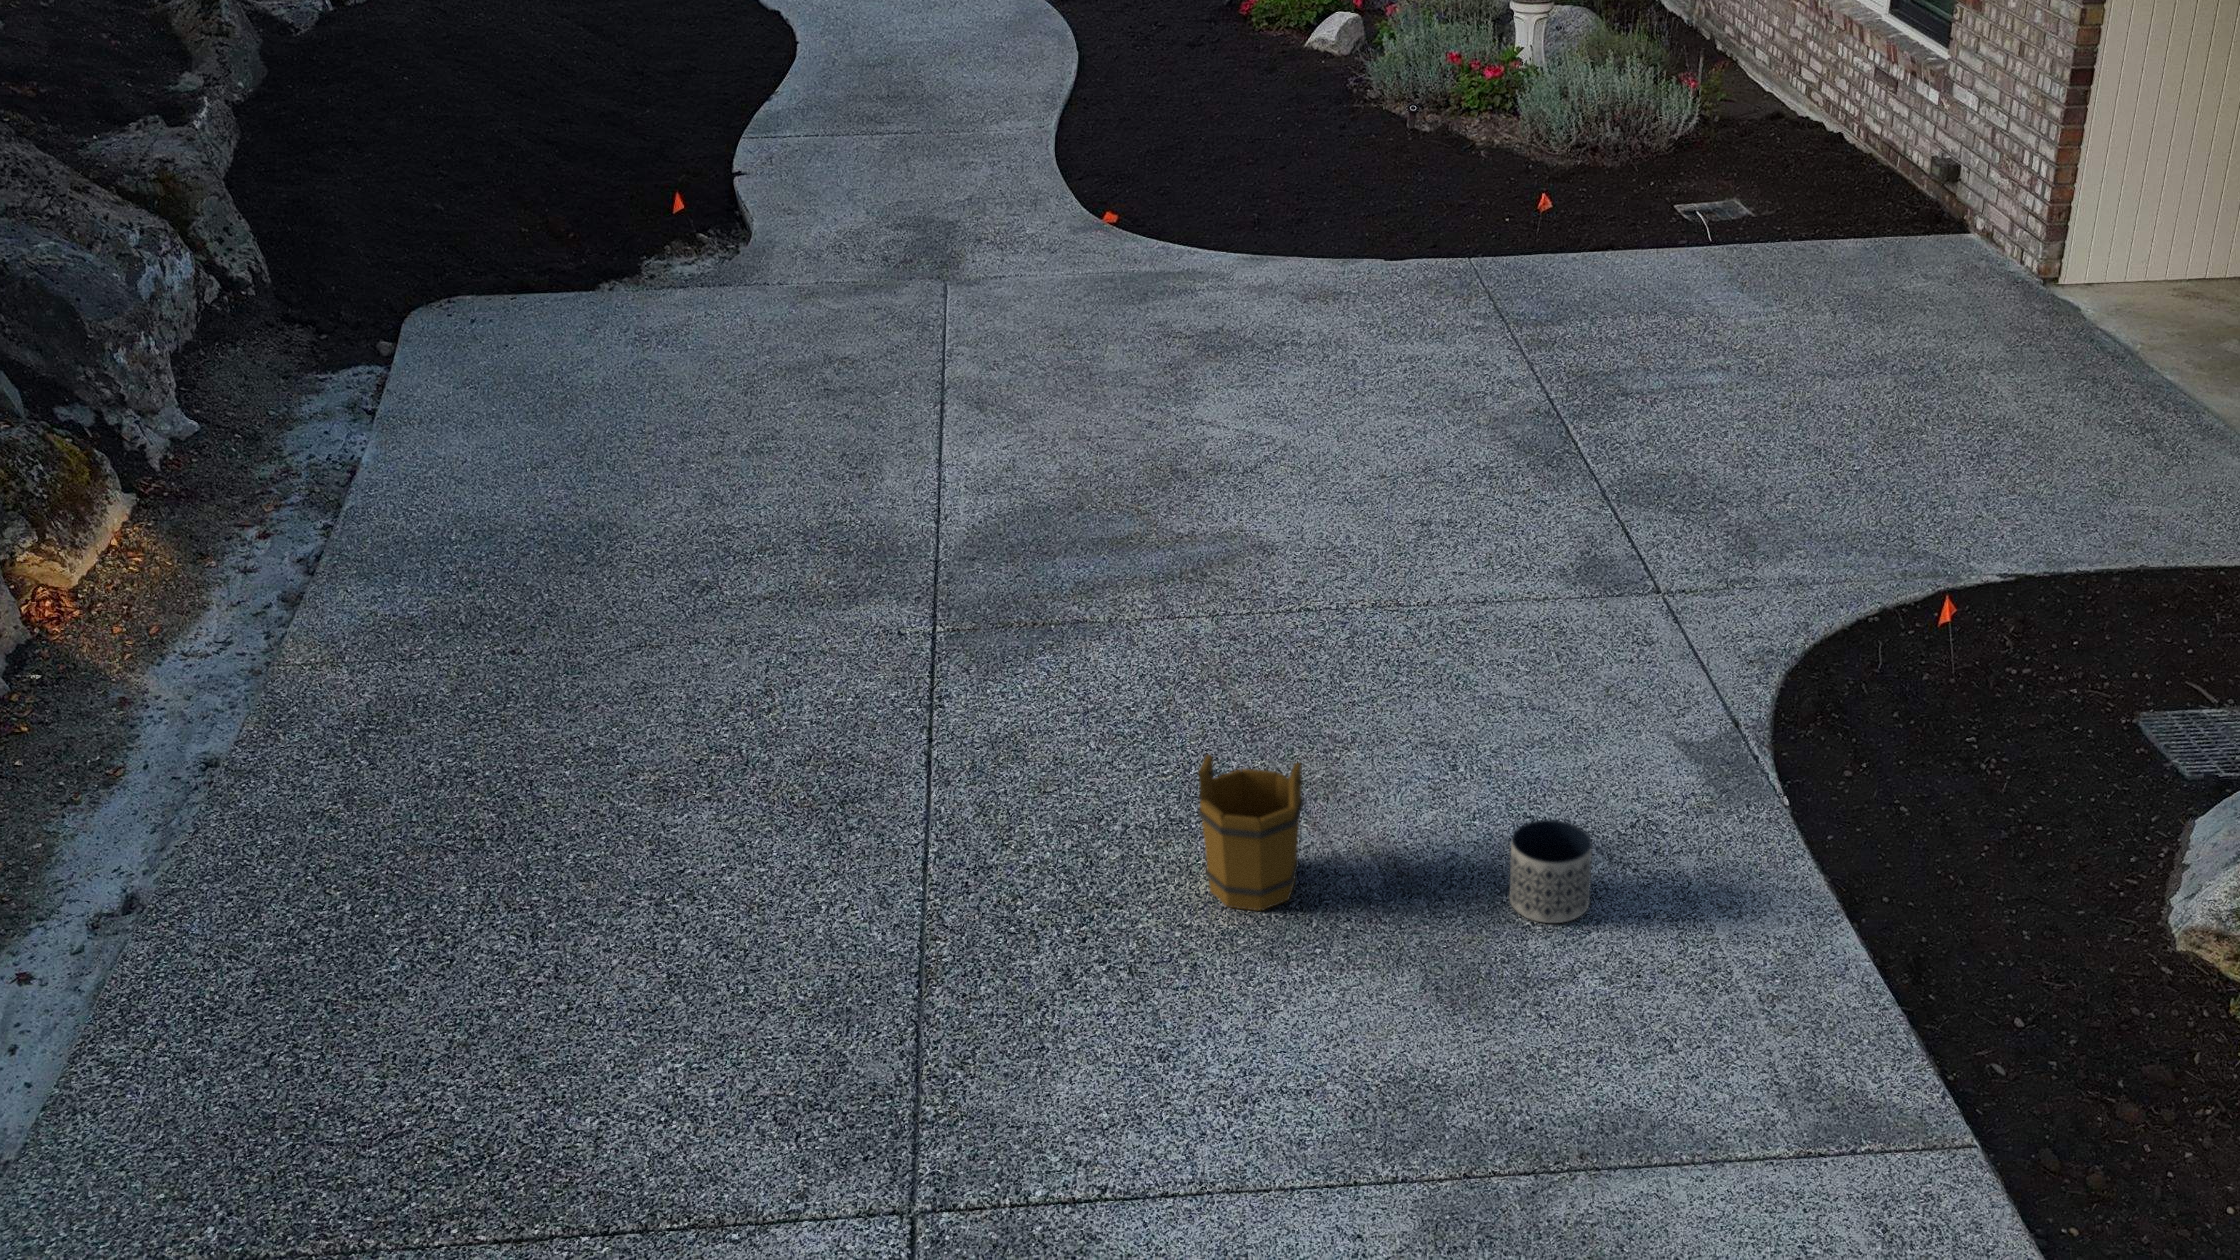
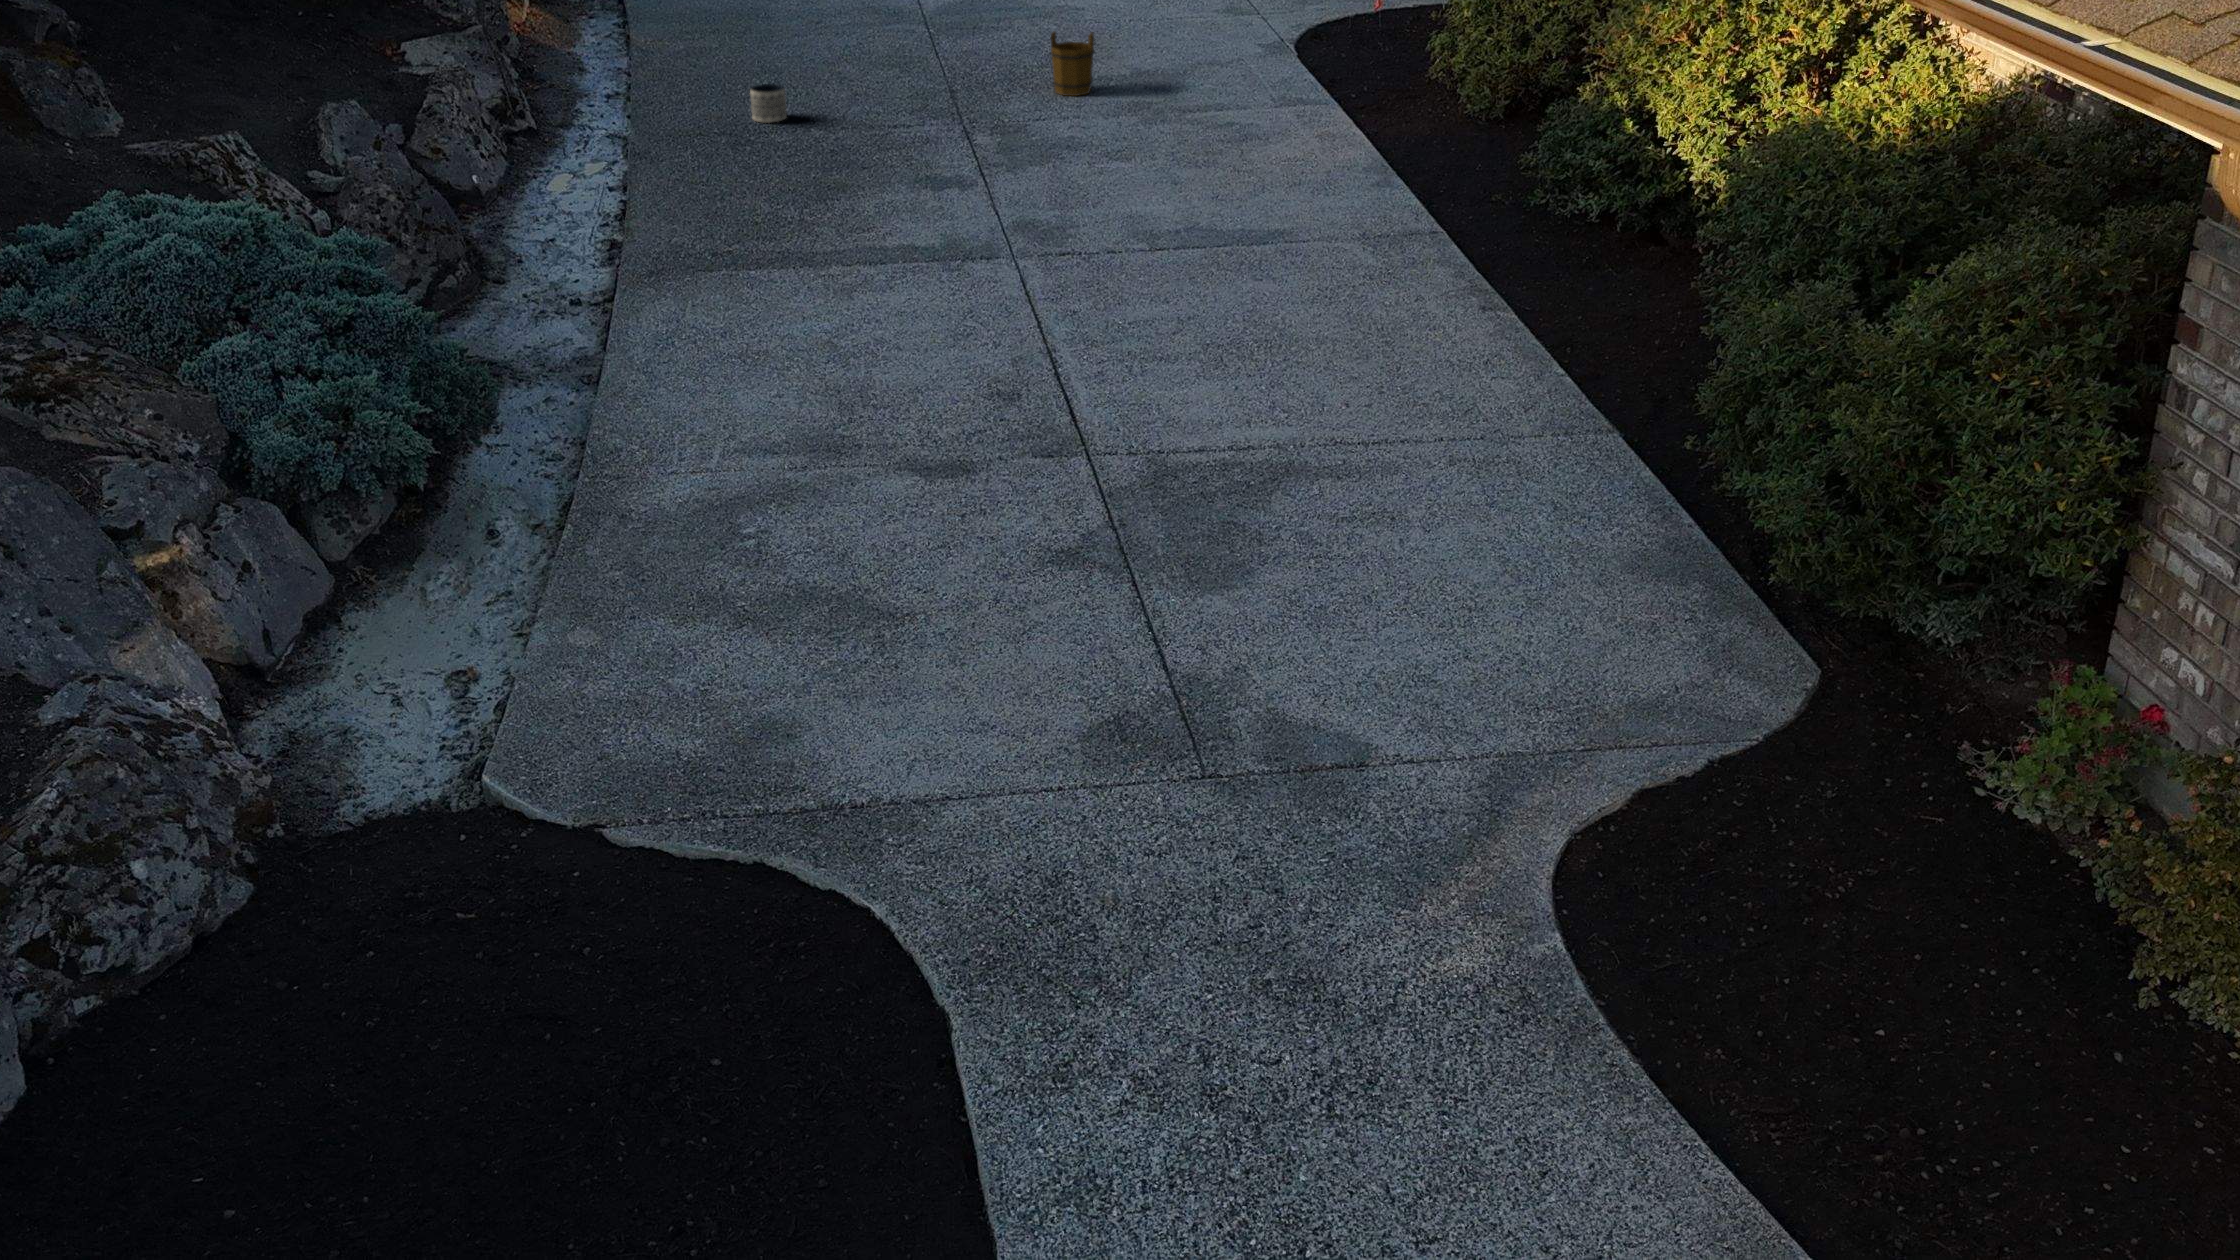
planter: present [1509,820,1592,923] -> present [750,84,787,123]

